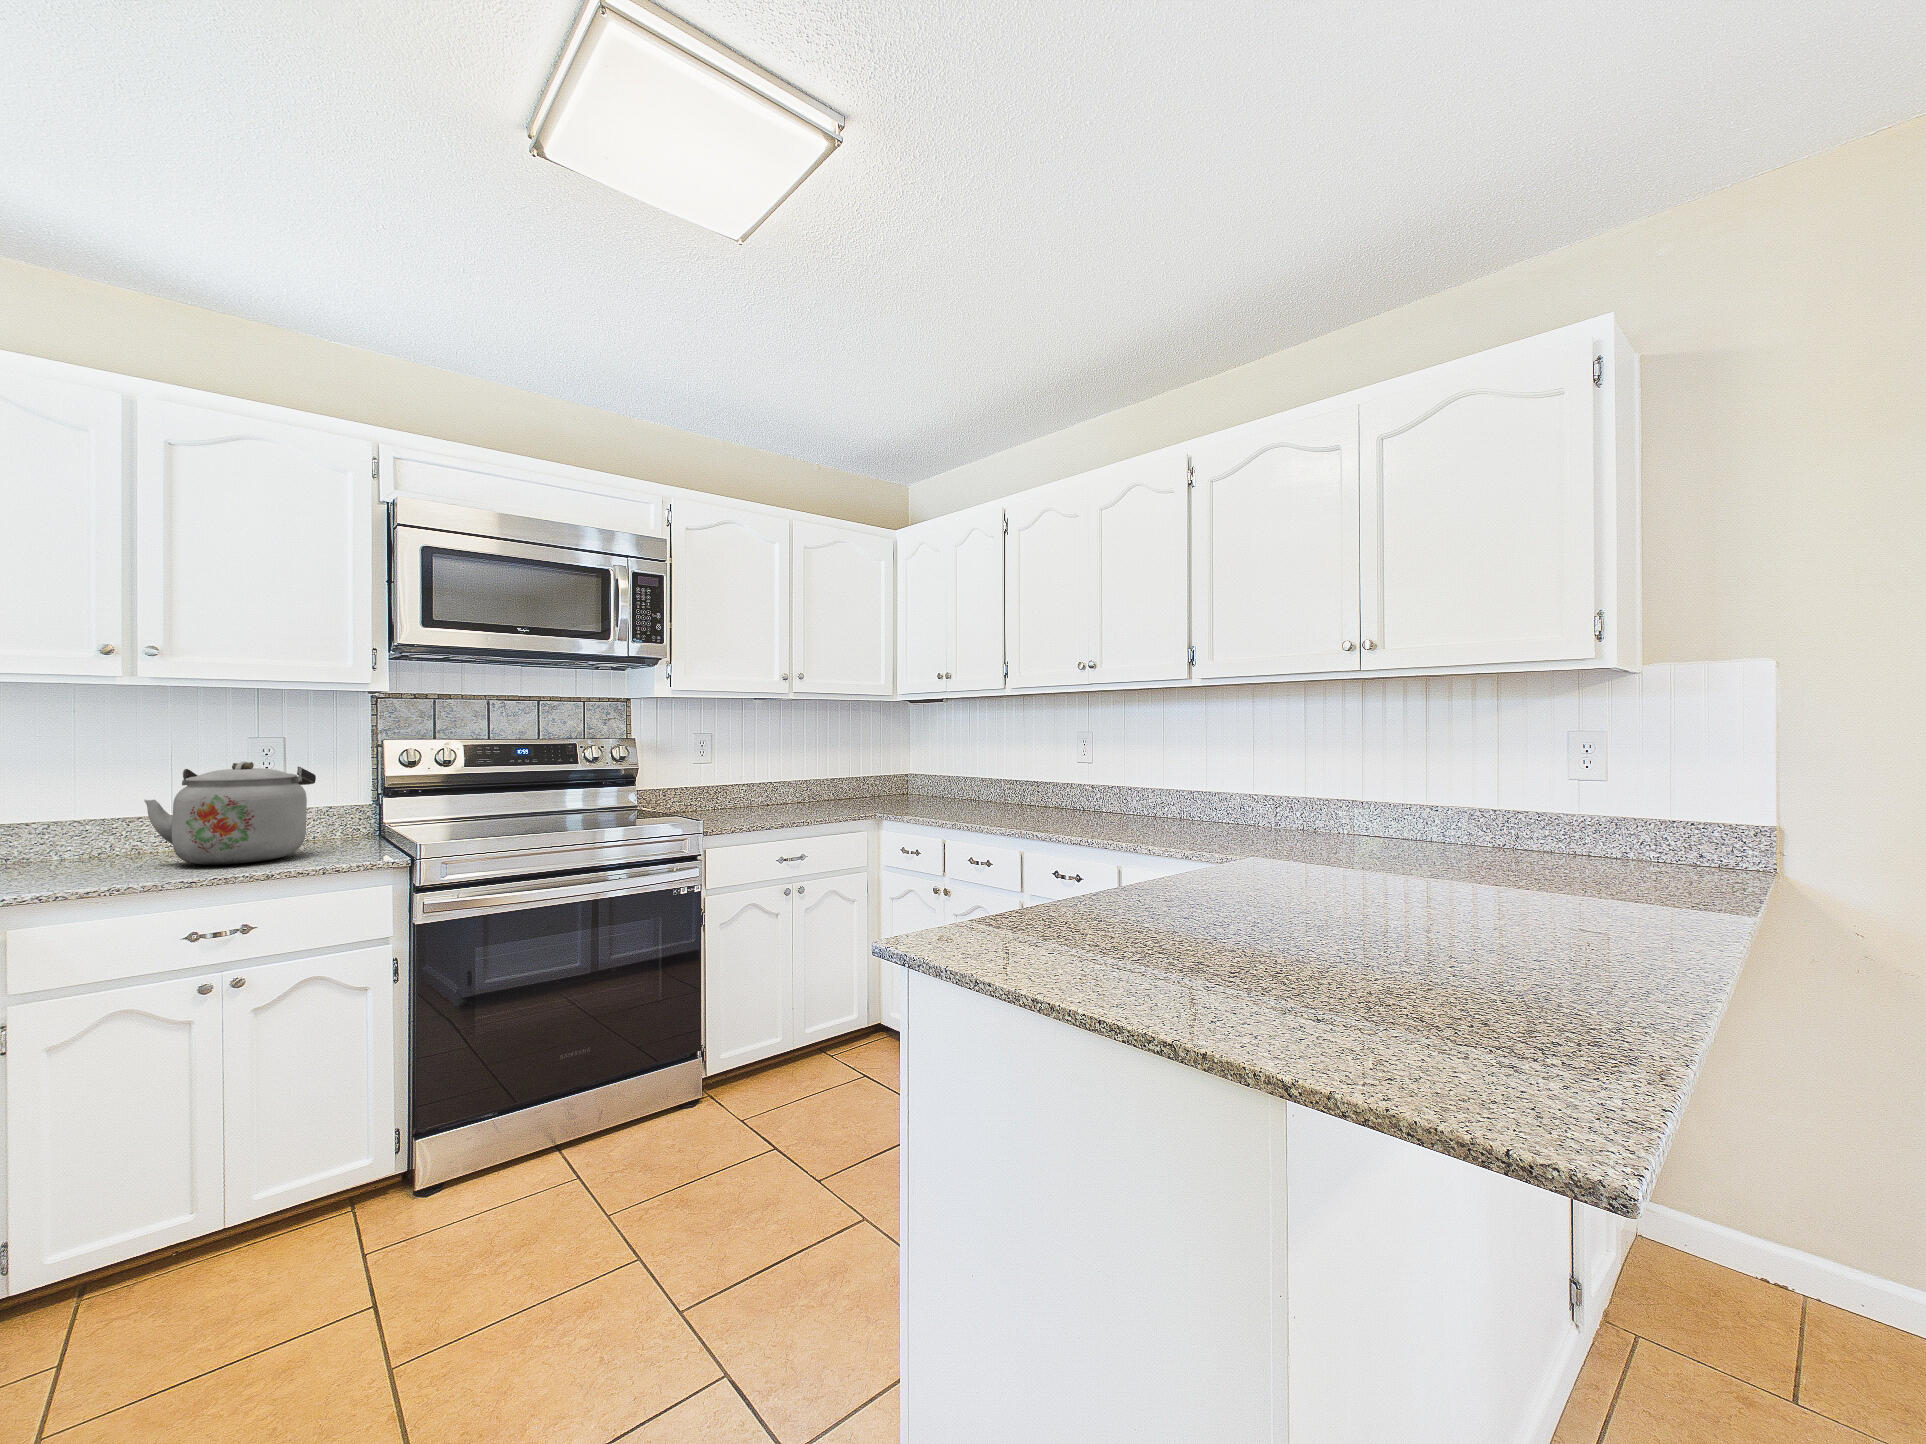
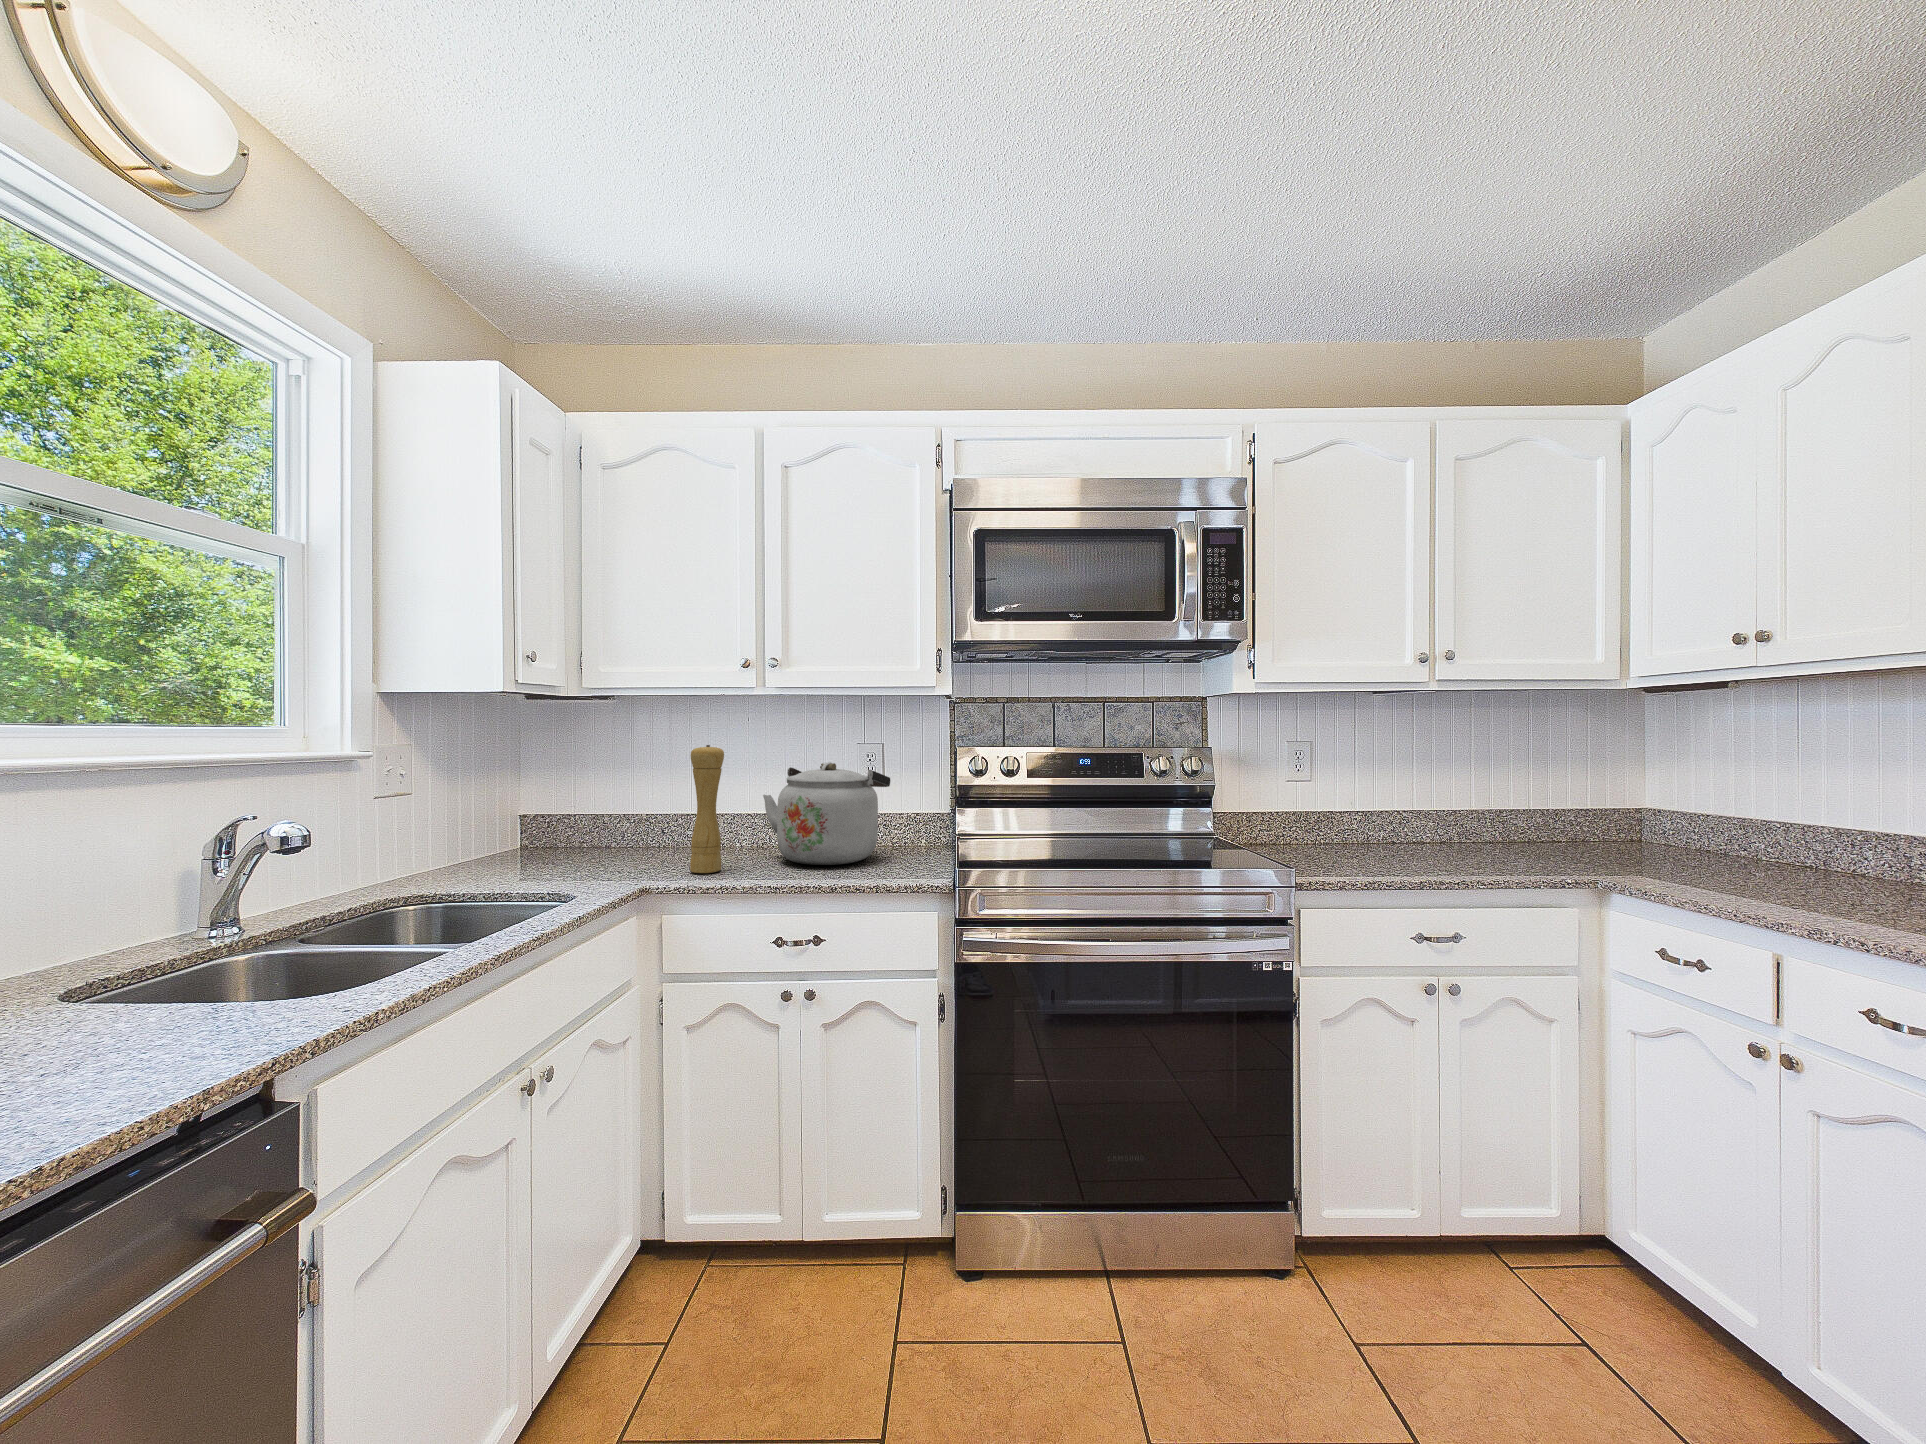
pepper mill: none [57,746,110,885] -> present [690,745,724,873]

